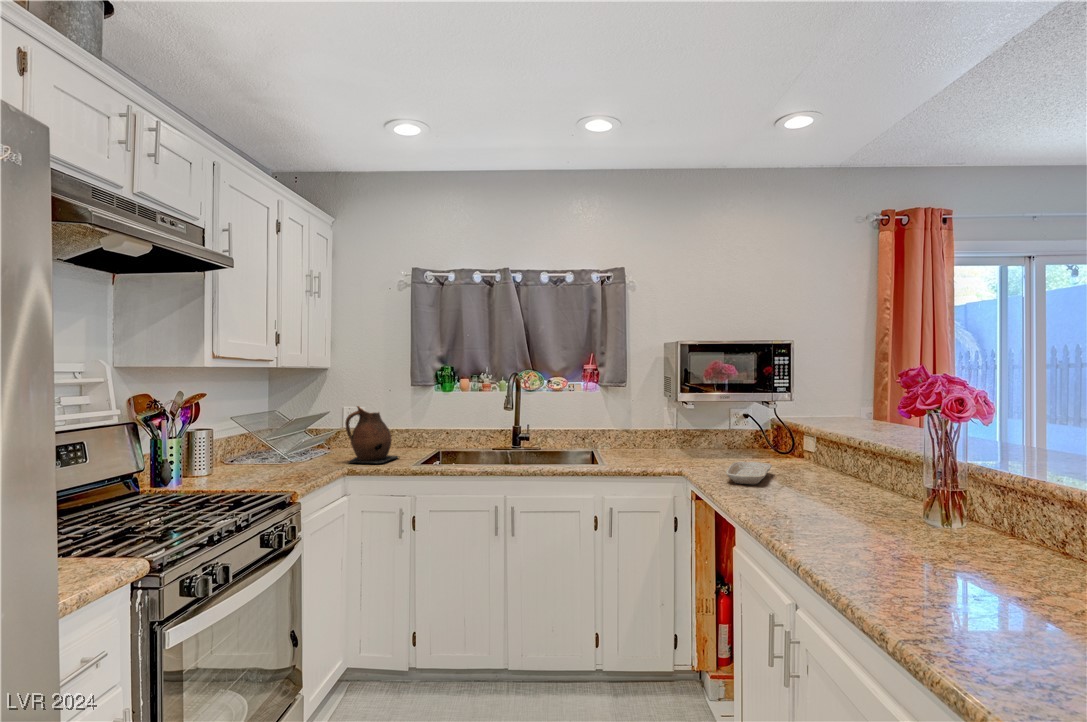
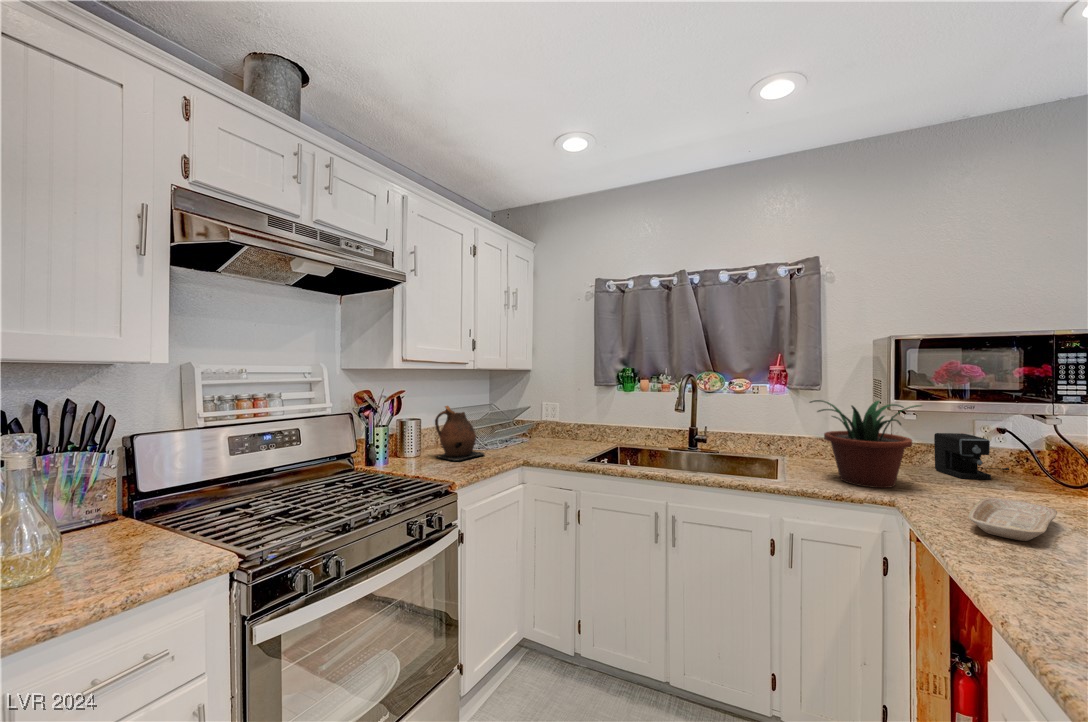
potted plant: none [620,394,699,465] -> present [810,400,922,488]
ceramic pitcher: present [345,406,398,464] -> present [435,406,484,461]
coffee maker: none [705,420,749,454] -> present [934,433,1009,479]

